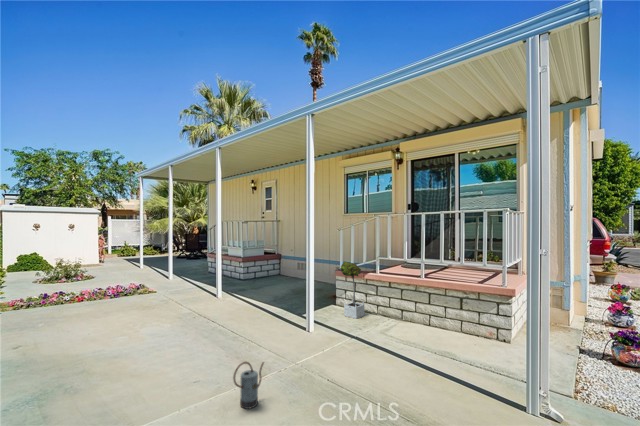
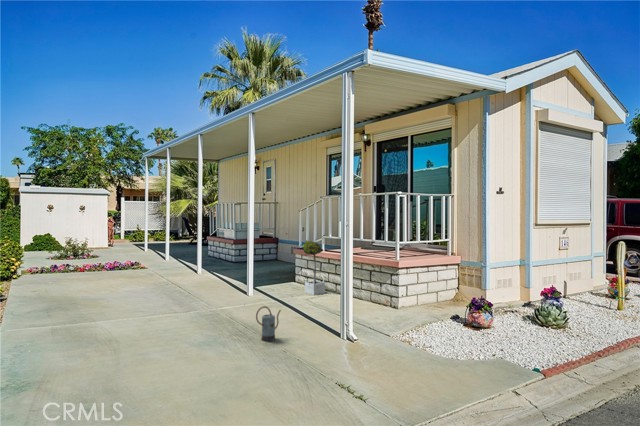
watering can: present [233,362,264,409] -> present [256,306,281,341]

